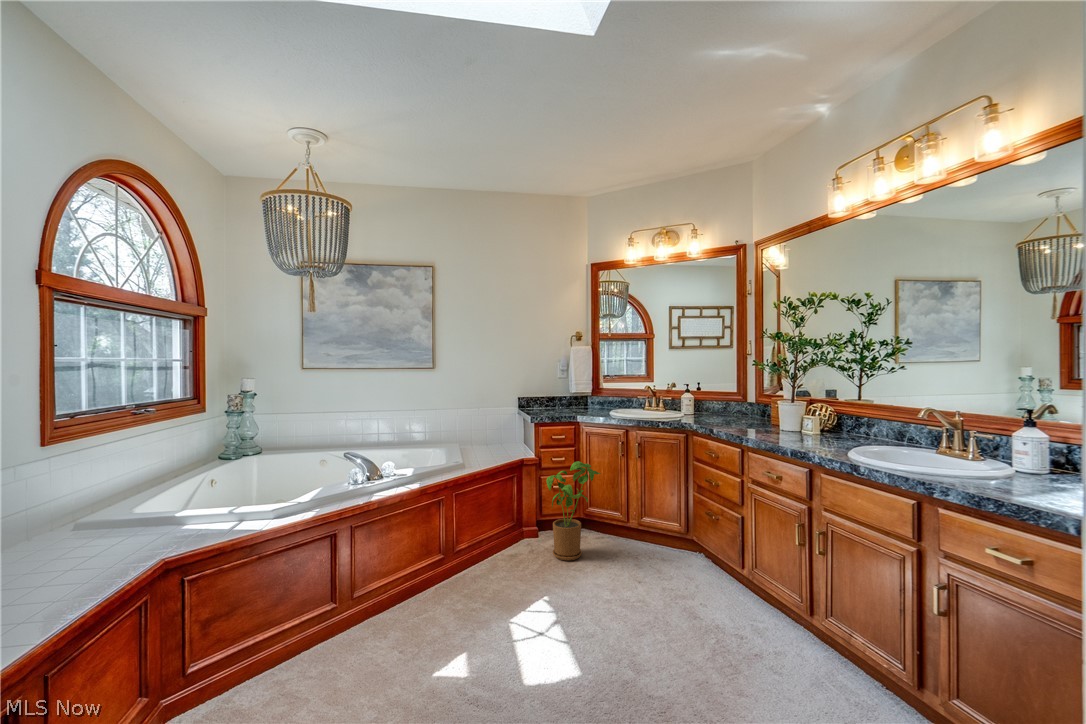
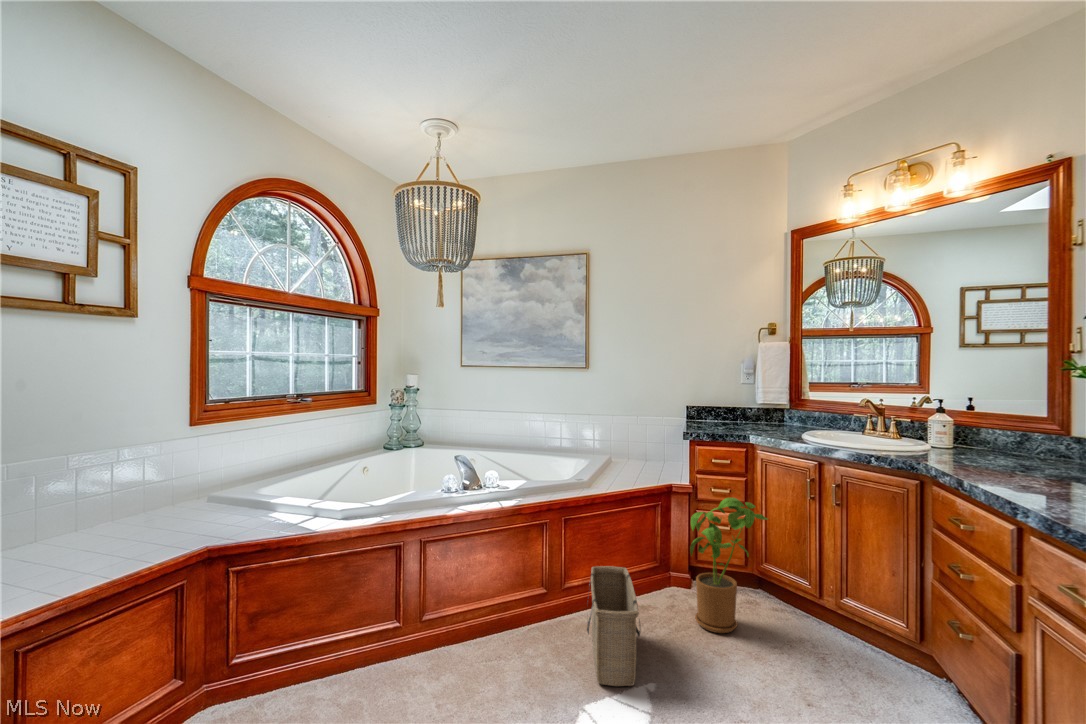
basket: none [484,526,540,614] -> present [587,566,640,686]

